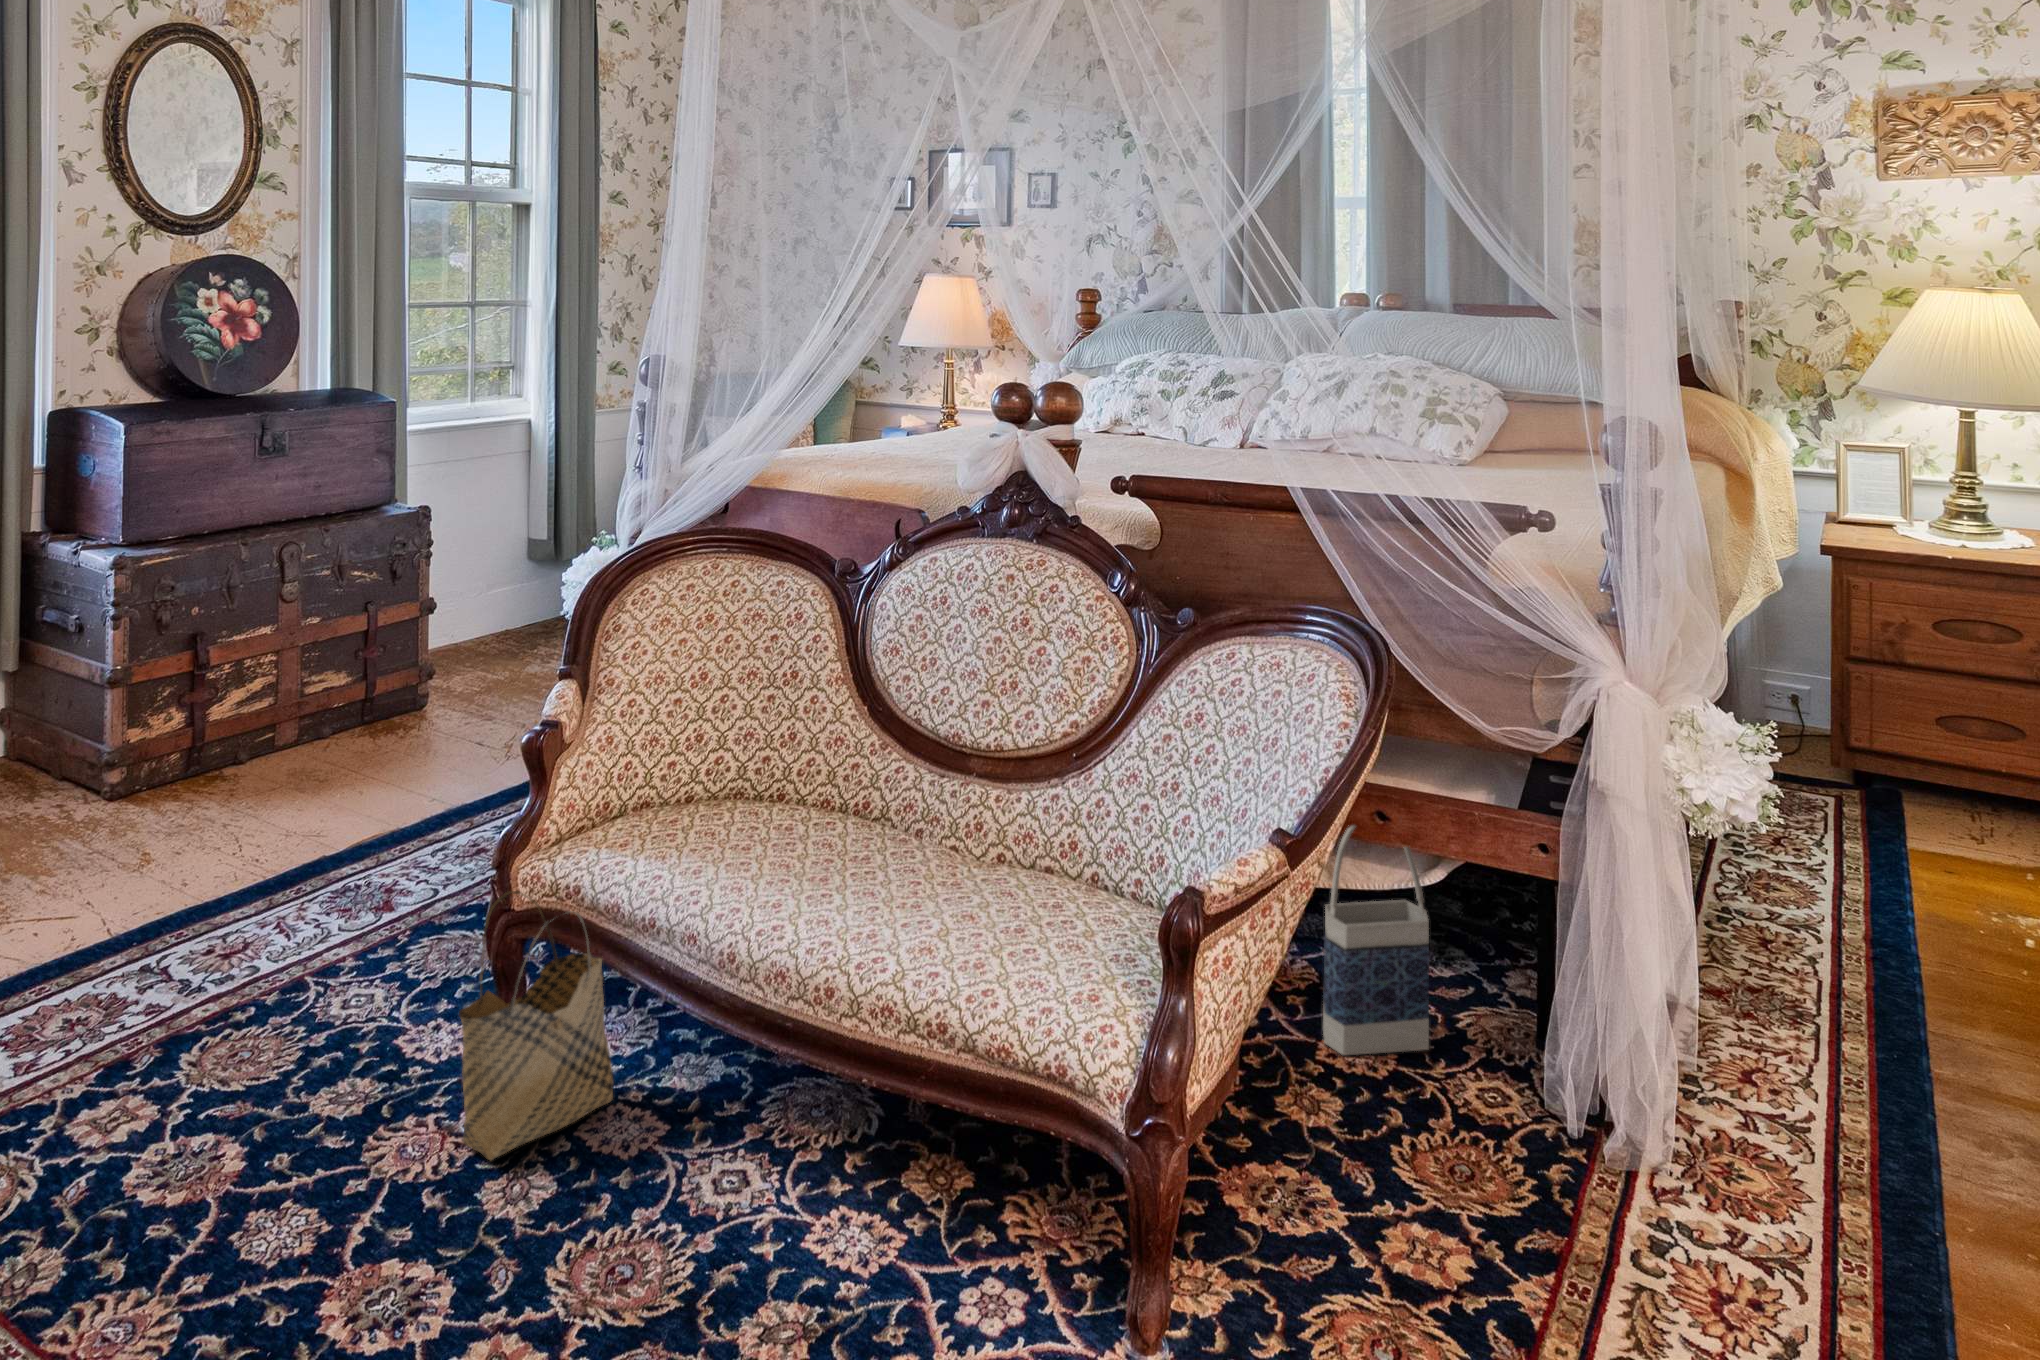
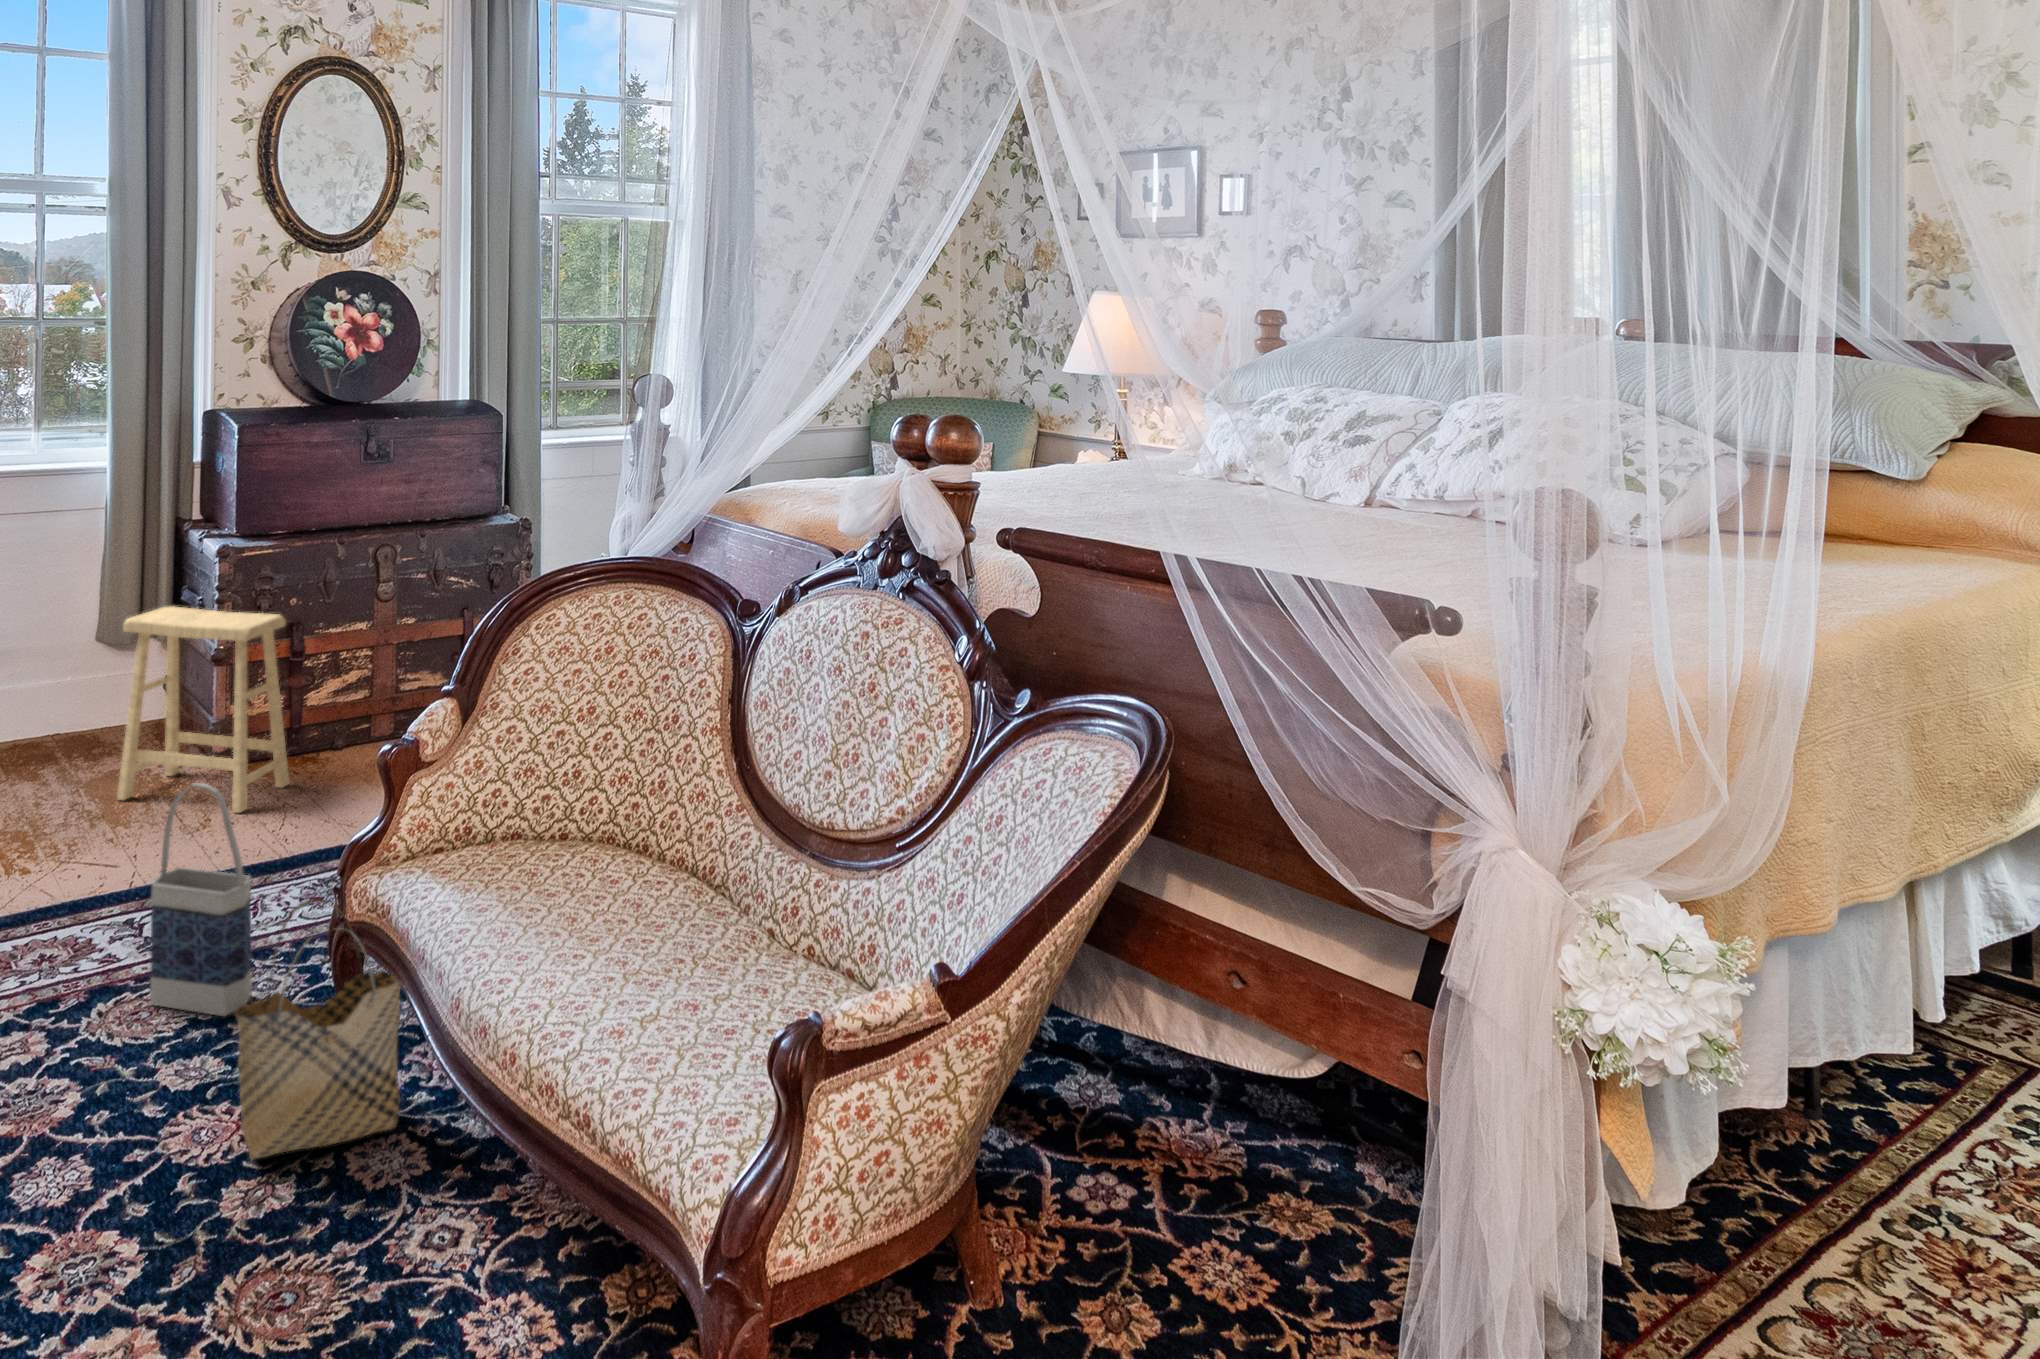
footstool: none [22,628,224,854] -> present [117,606,289,813]
bag: present [1323,825,1429,1055] -> present [150,783,252,1016]

